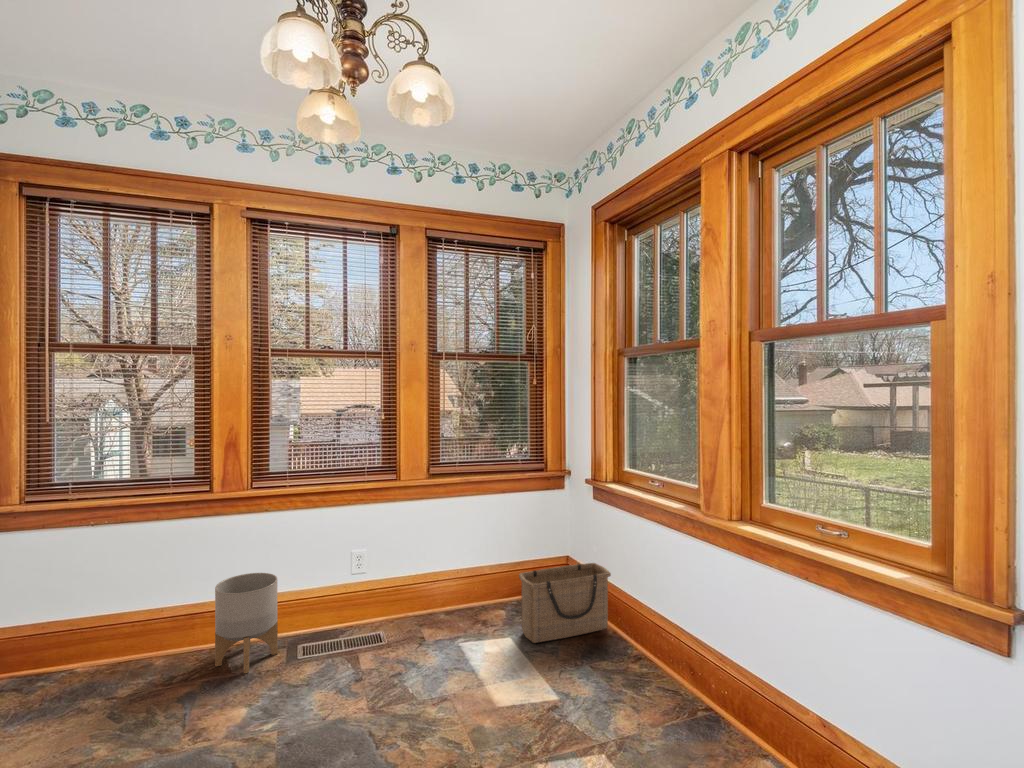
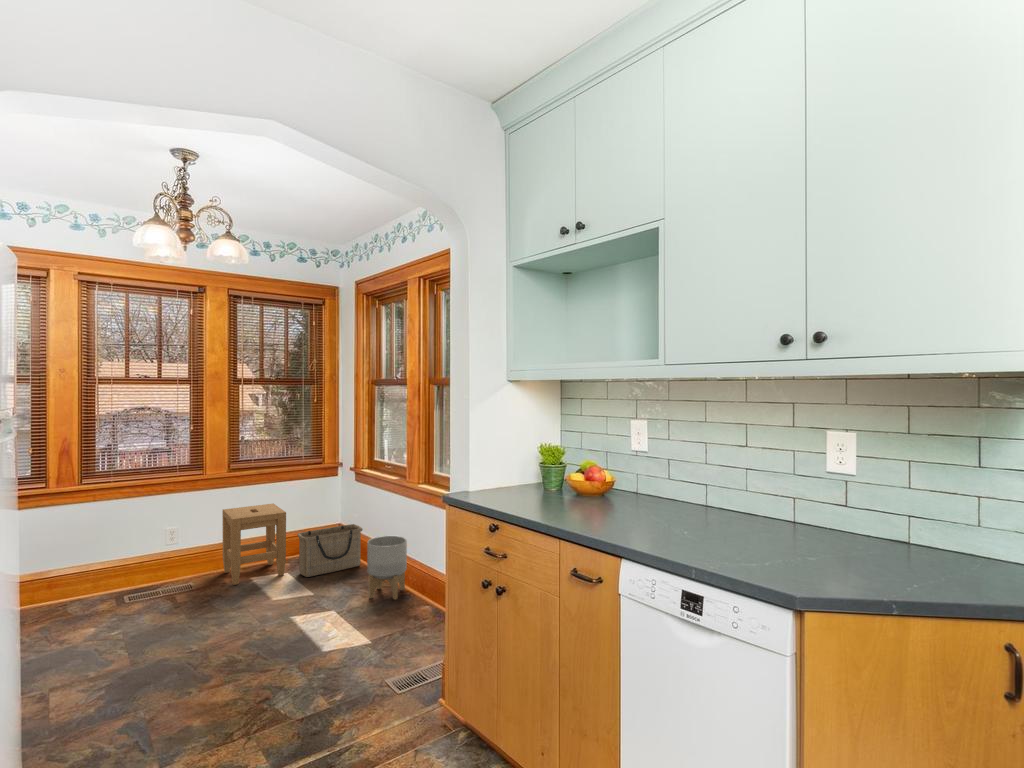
stool: none [420,524,503,644] -> present [222,504,286,585]
planter: present [215,573,278,673] -> present [367,536,407,600]

